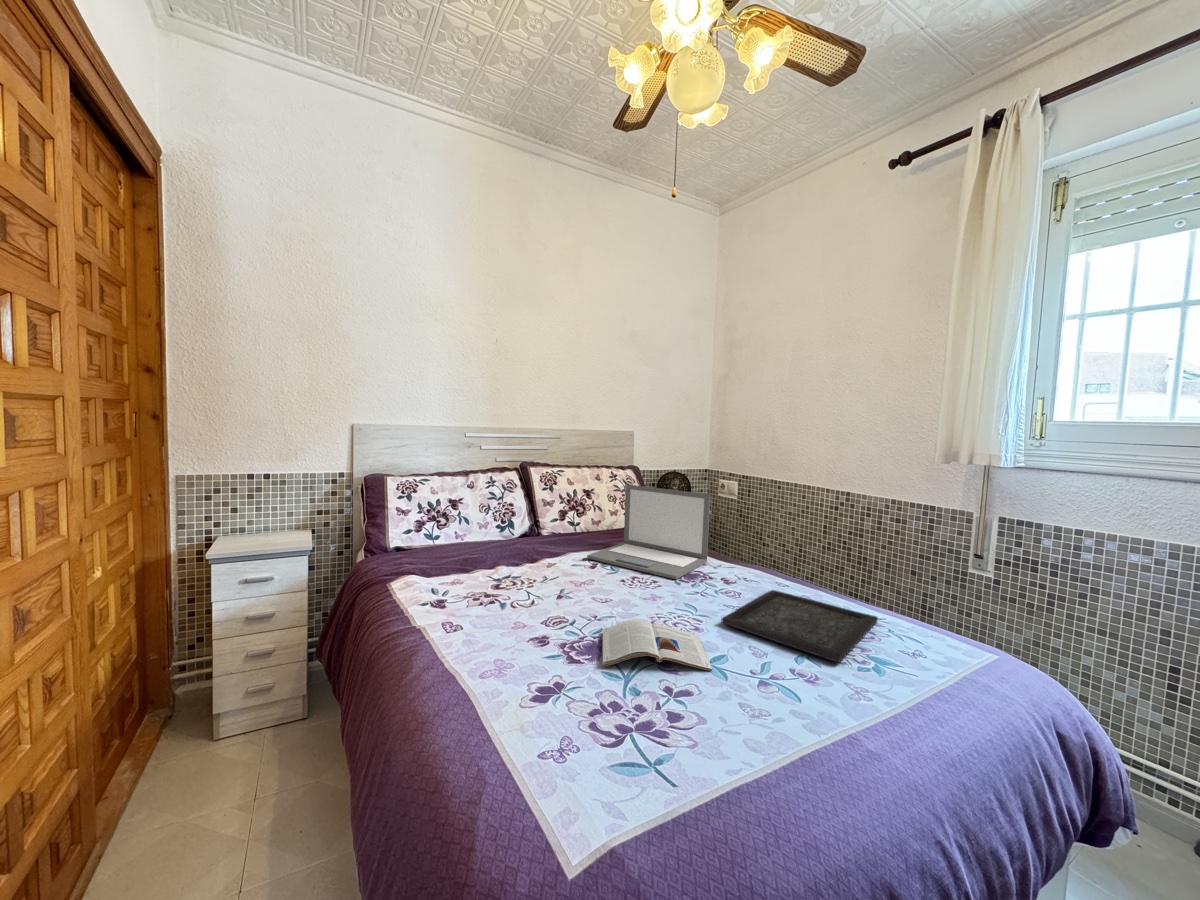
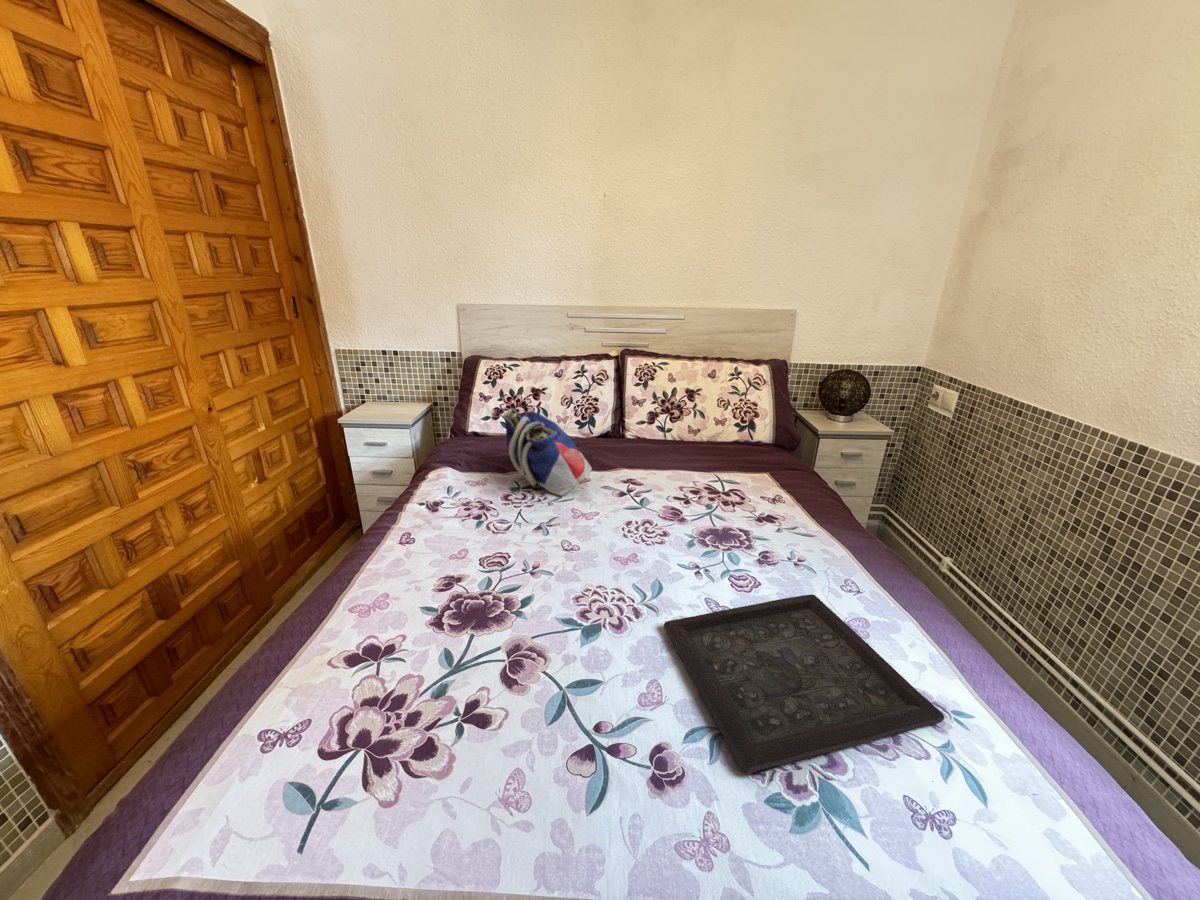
laptop: present [587,484,710,579] -> none [634,392,798,536]
tote bag: none [471,508,566,577] -> present [503,408,592,496]
magazine: present [603,619,712,671] -> none [454,587,613,700]

